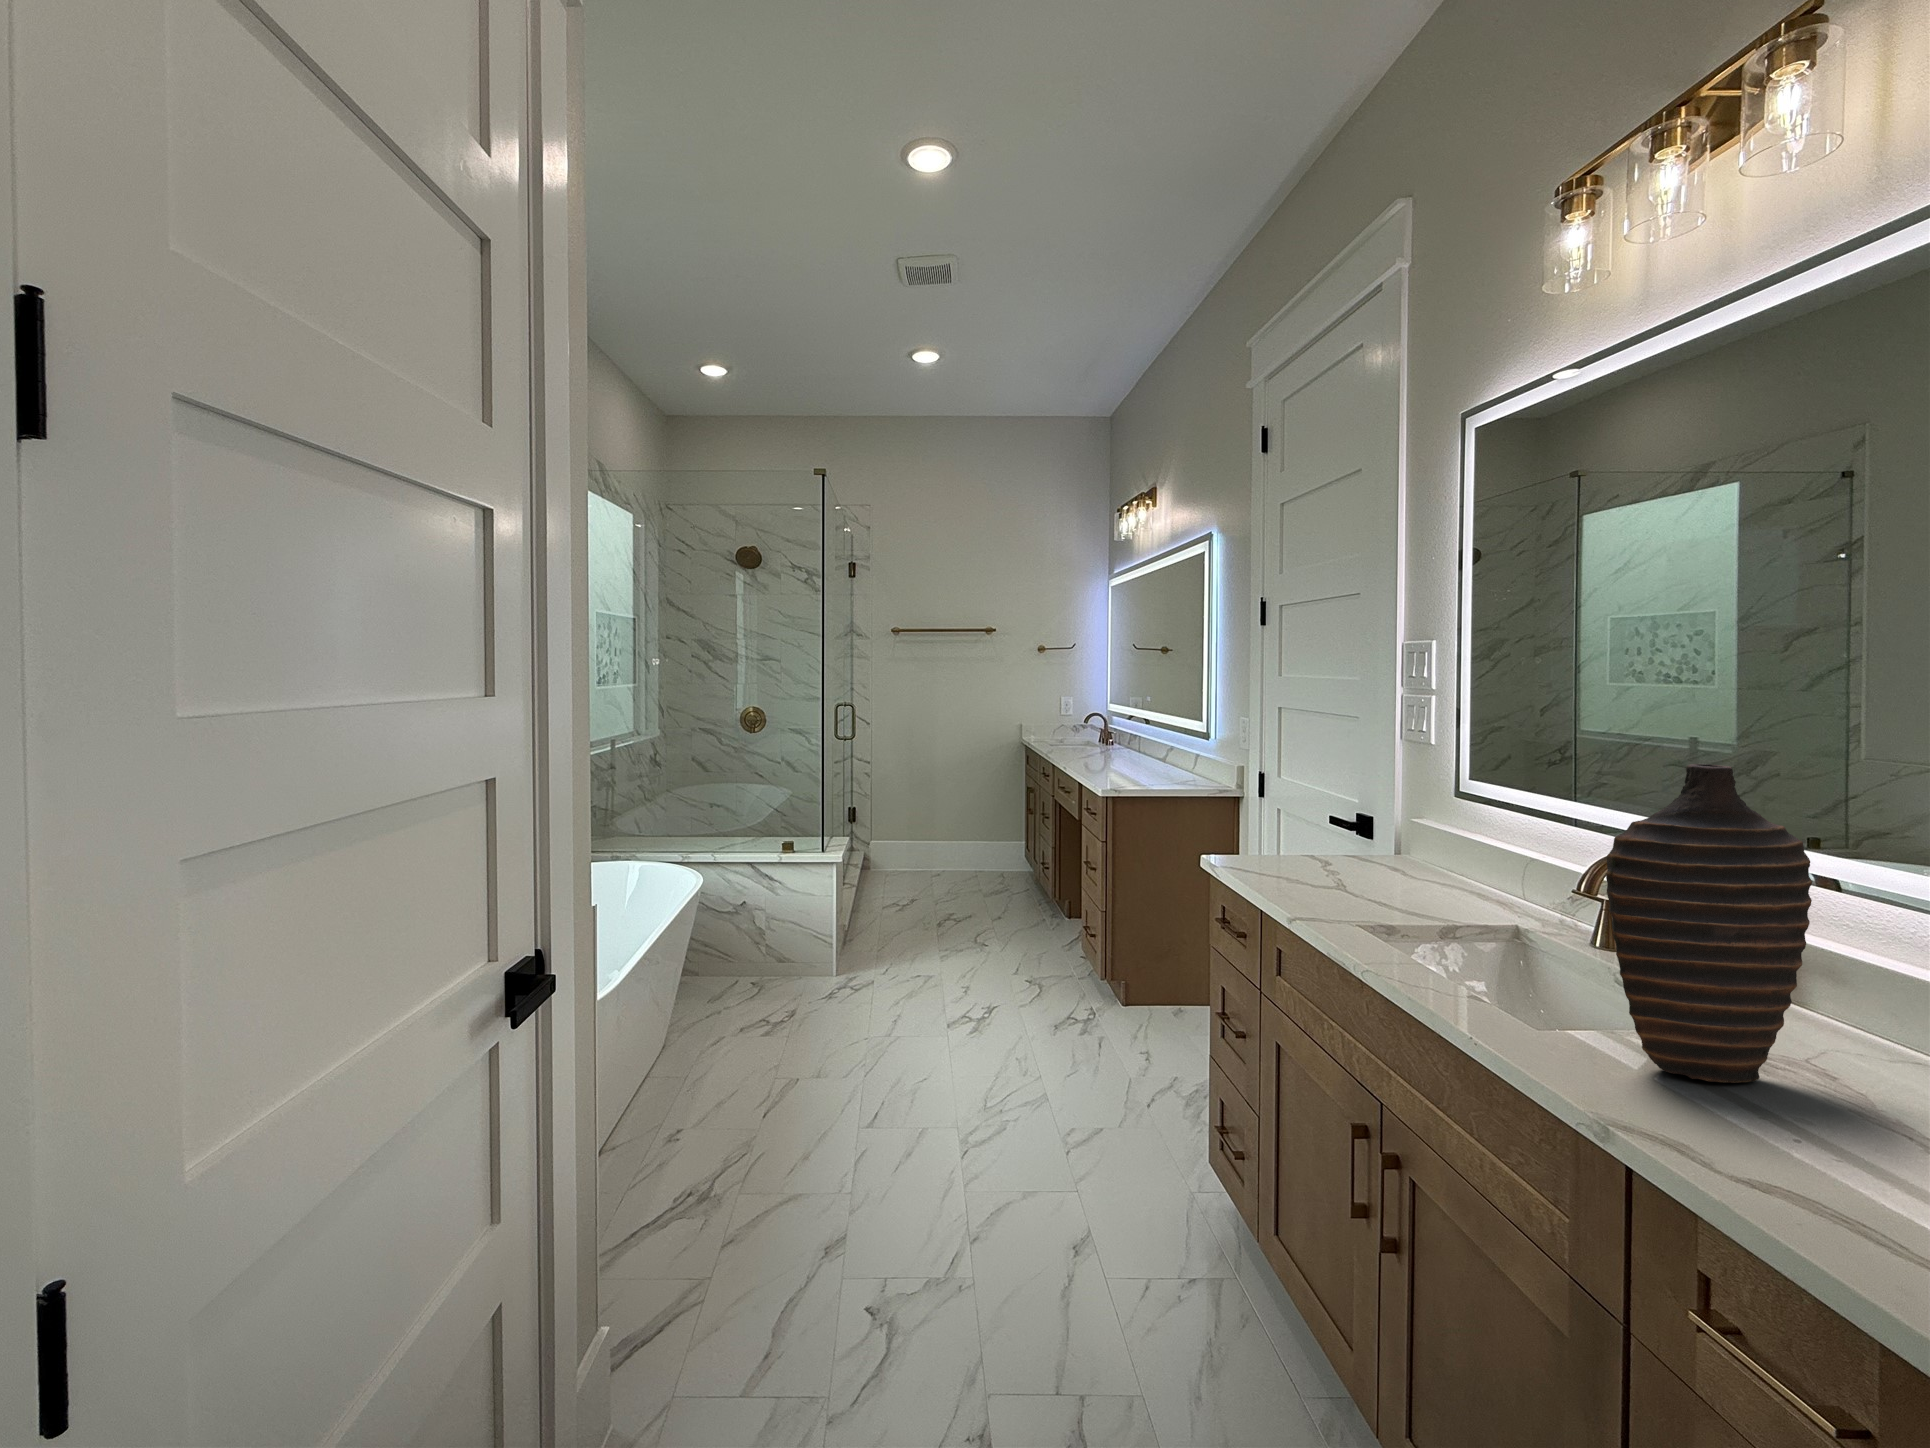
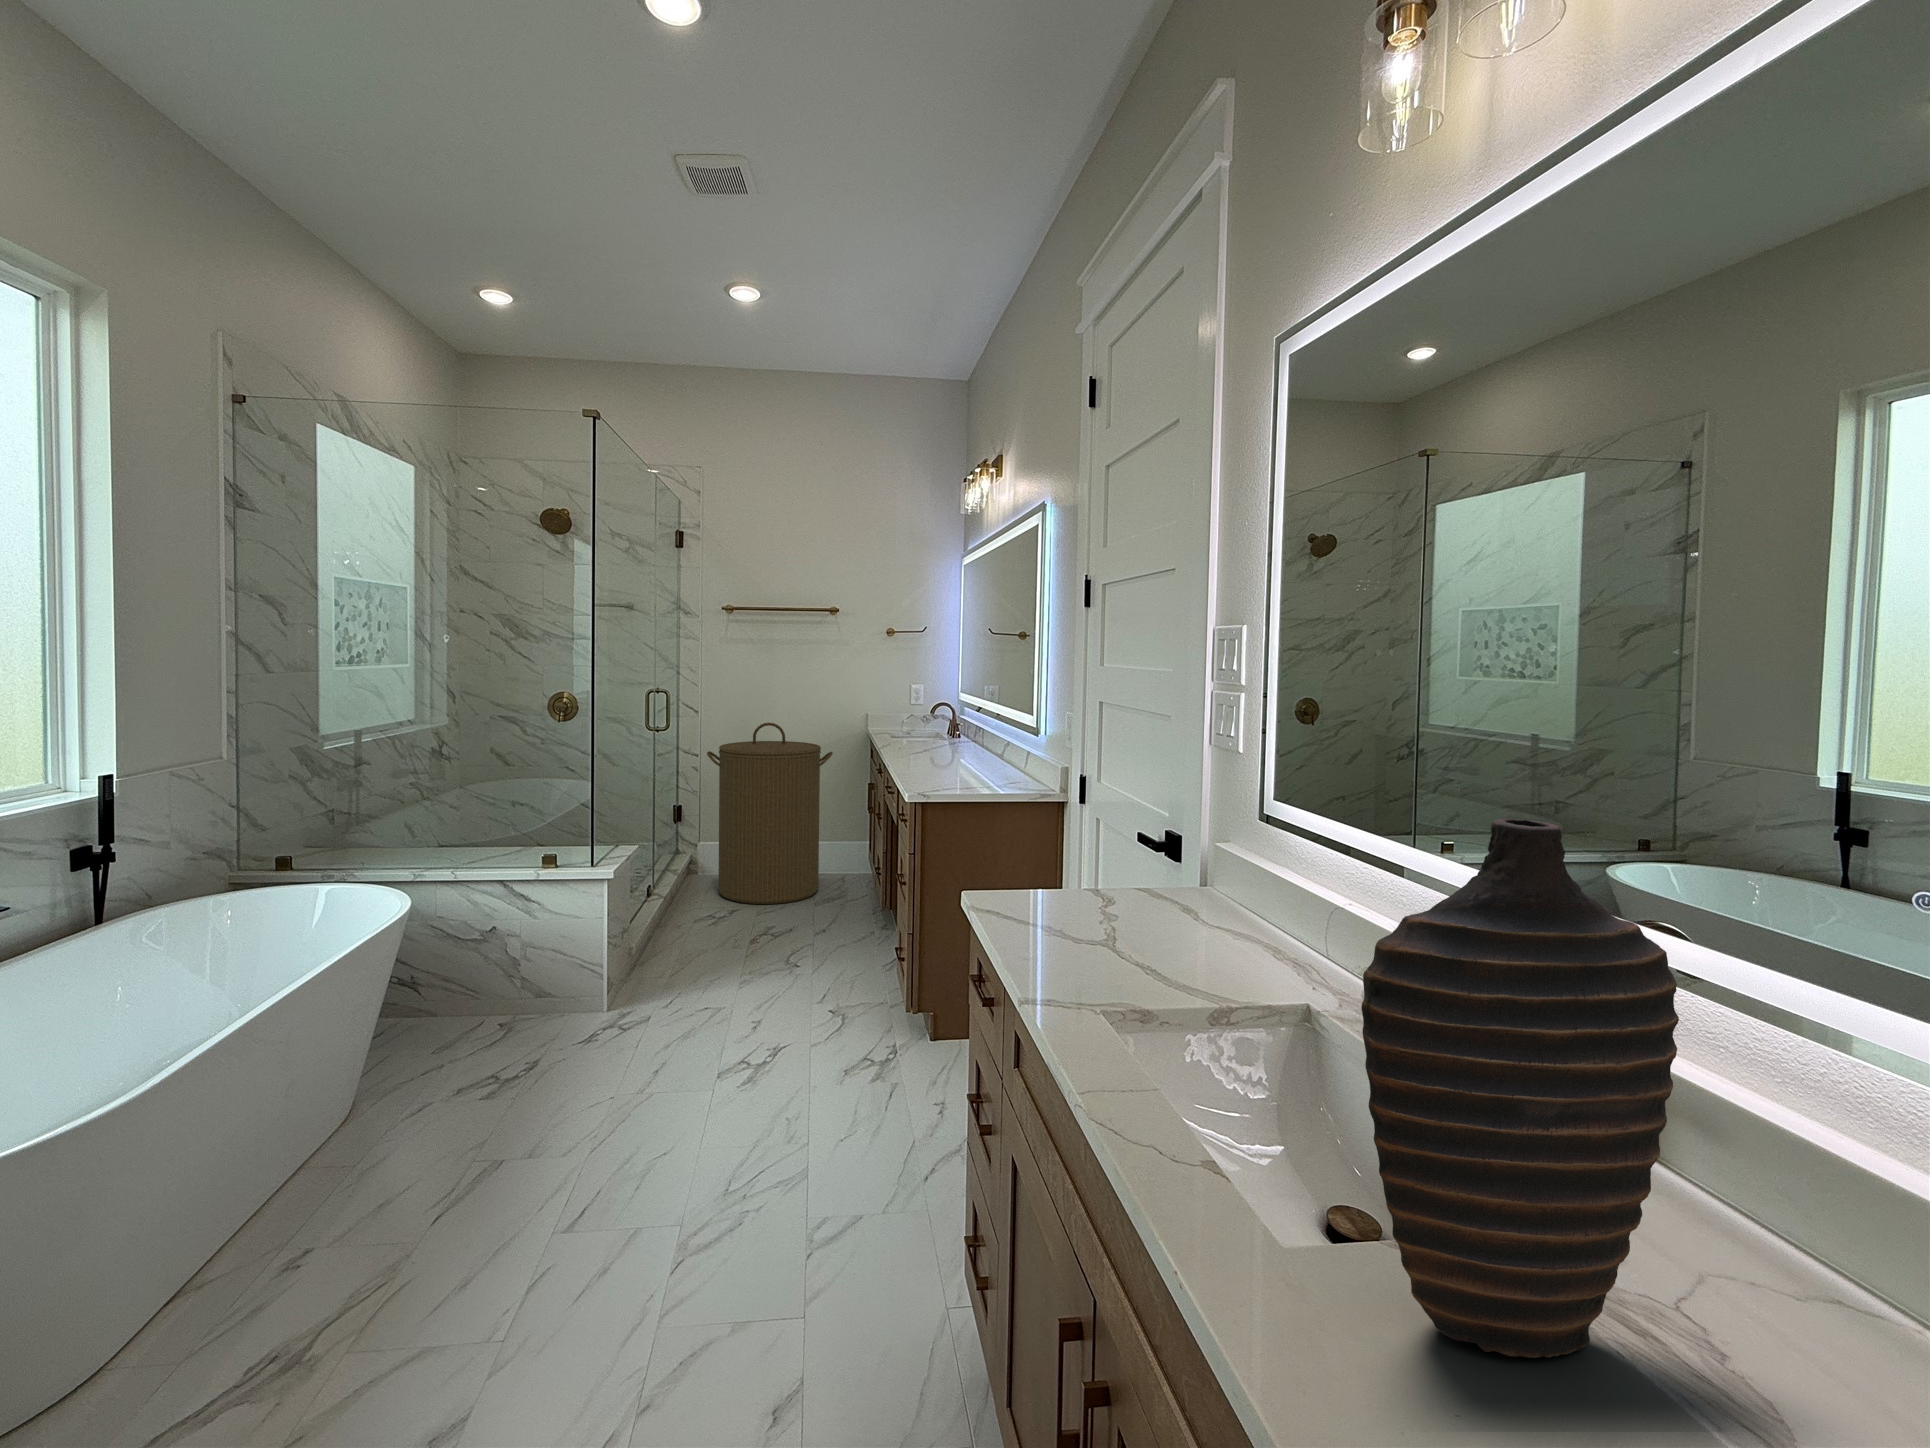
laundry hamper: none [887,732,996,891] -> present [707,723,833,904]

